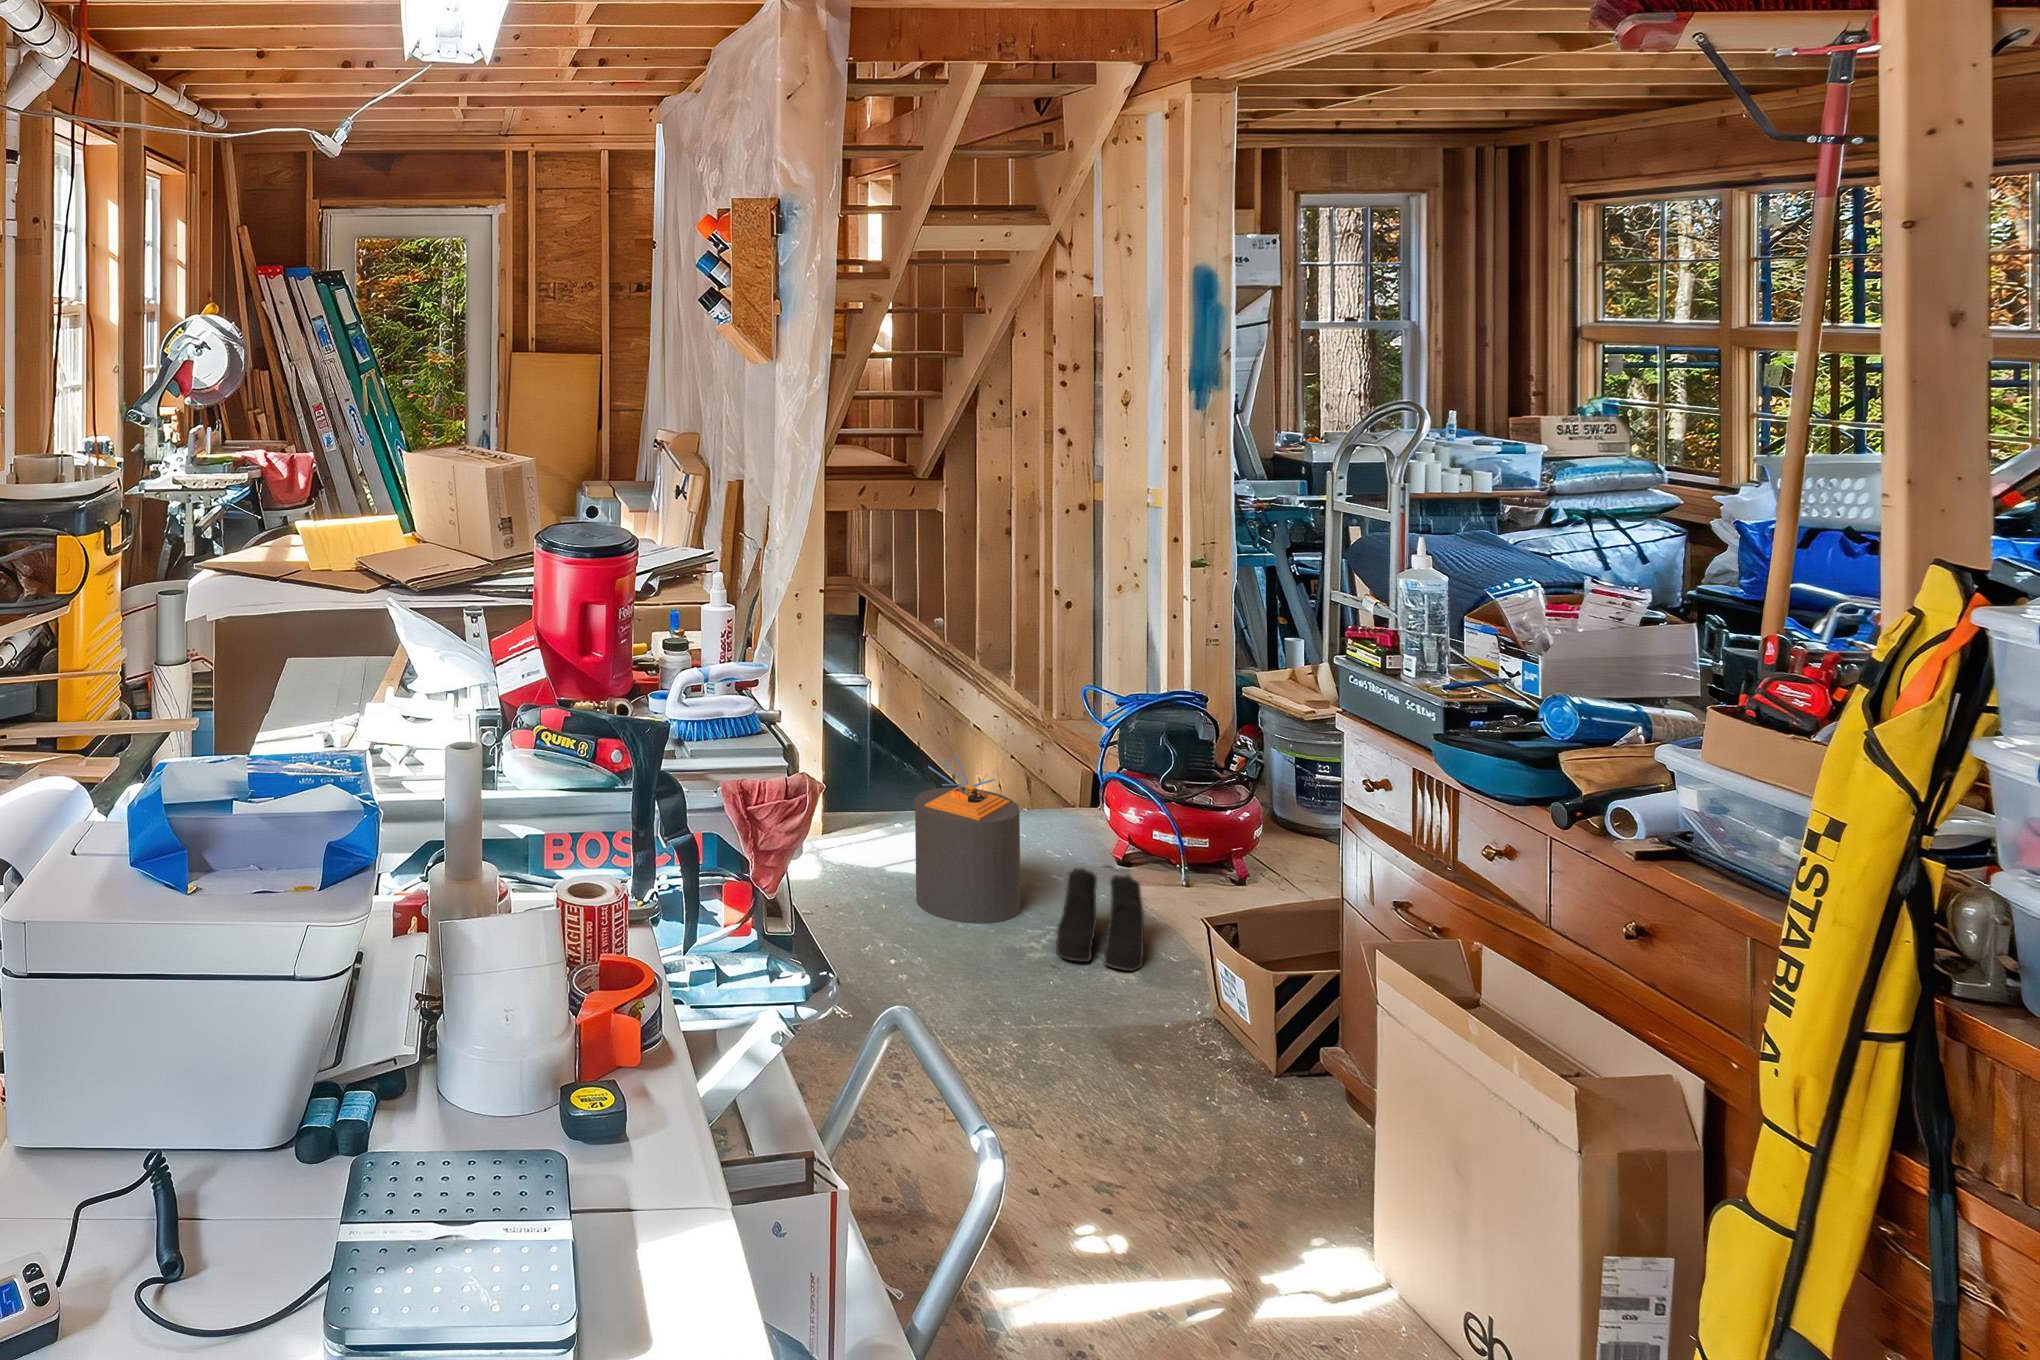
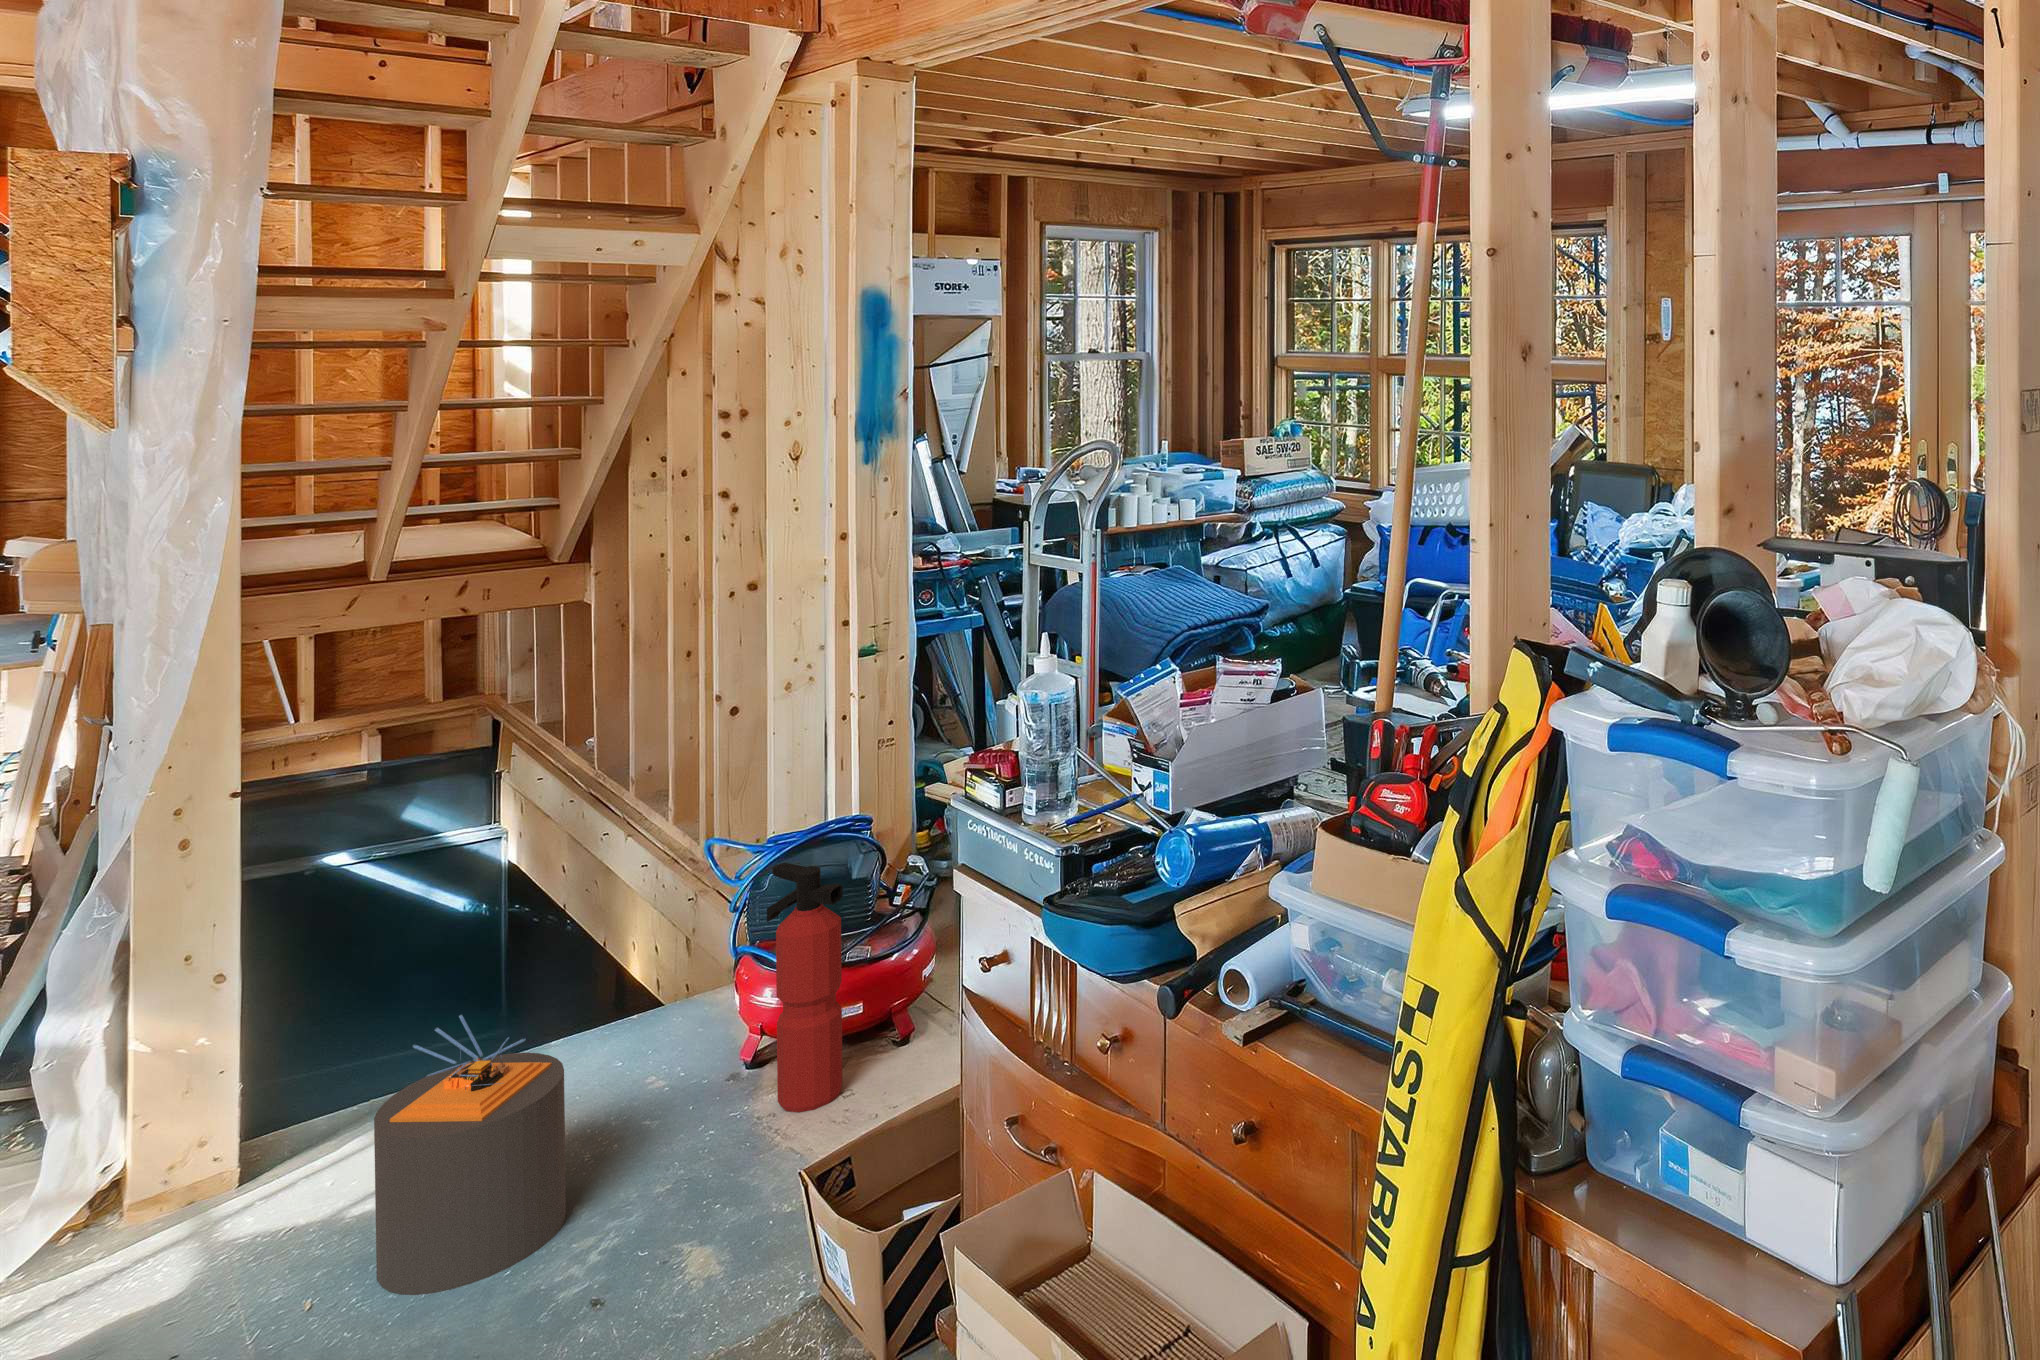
fire extinguisher: none [1140,707,1200,899] -> present [767,863,843,1112]
boots: present [1056,868,1144,971] -> none [596,1125,741,1302]

